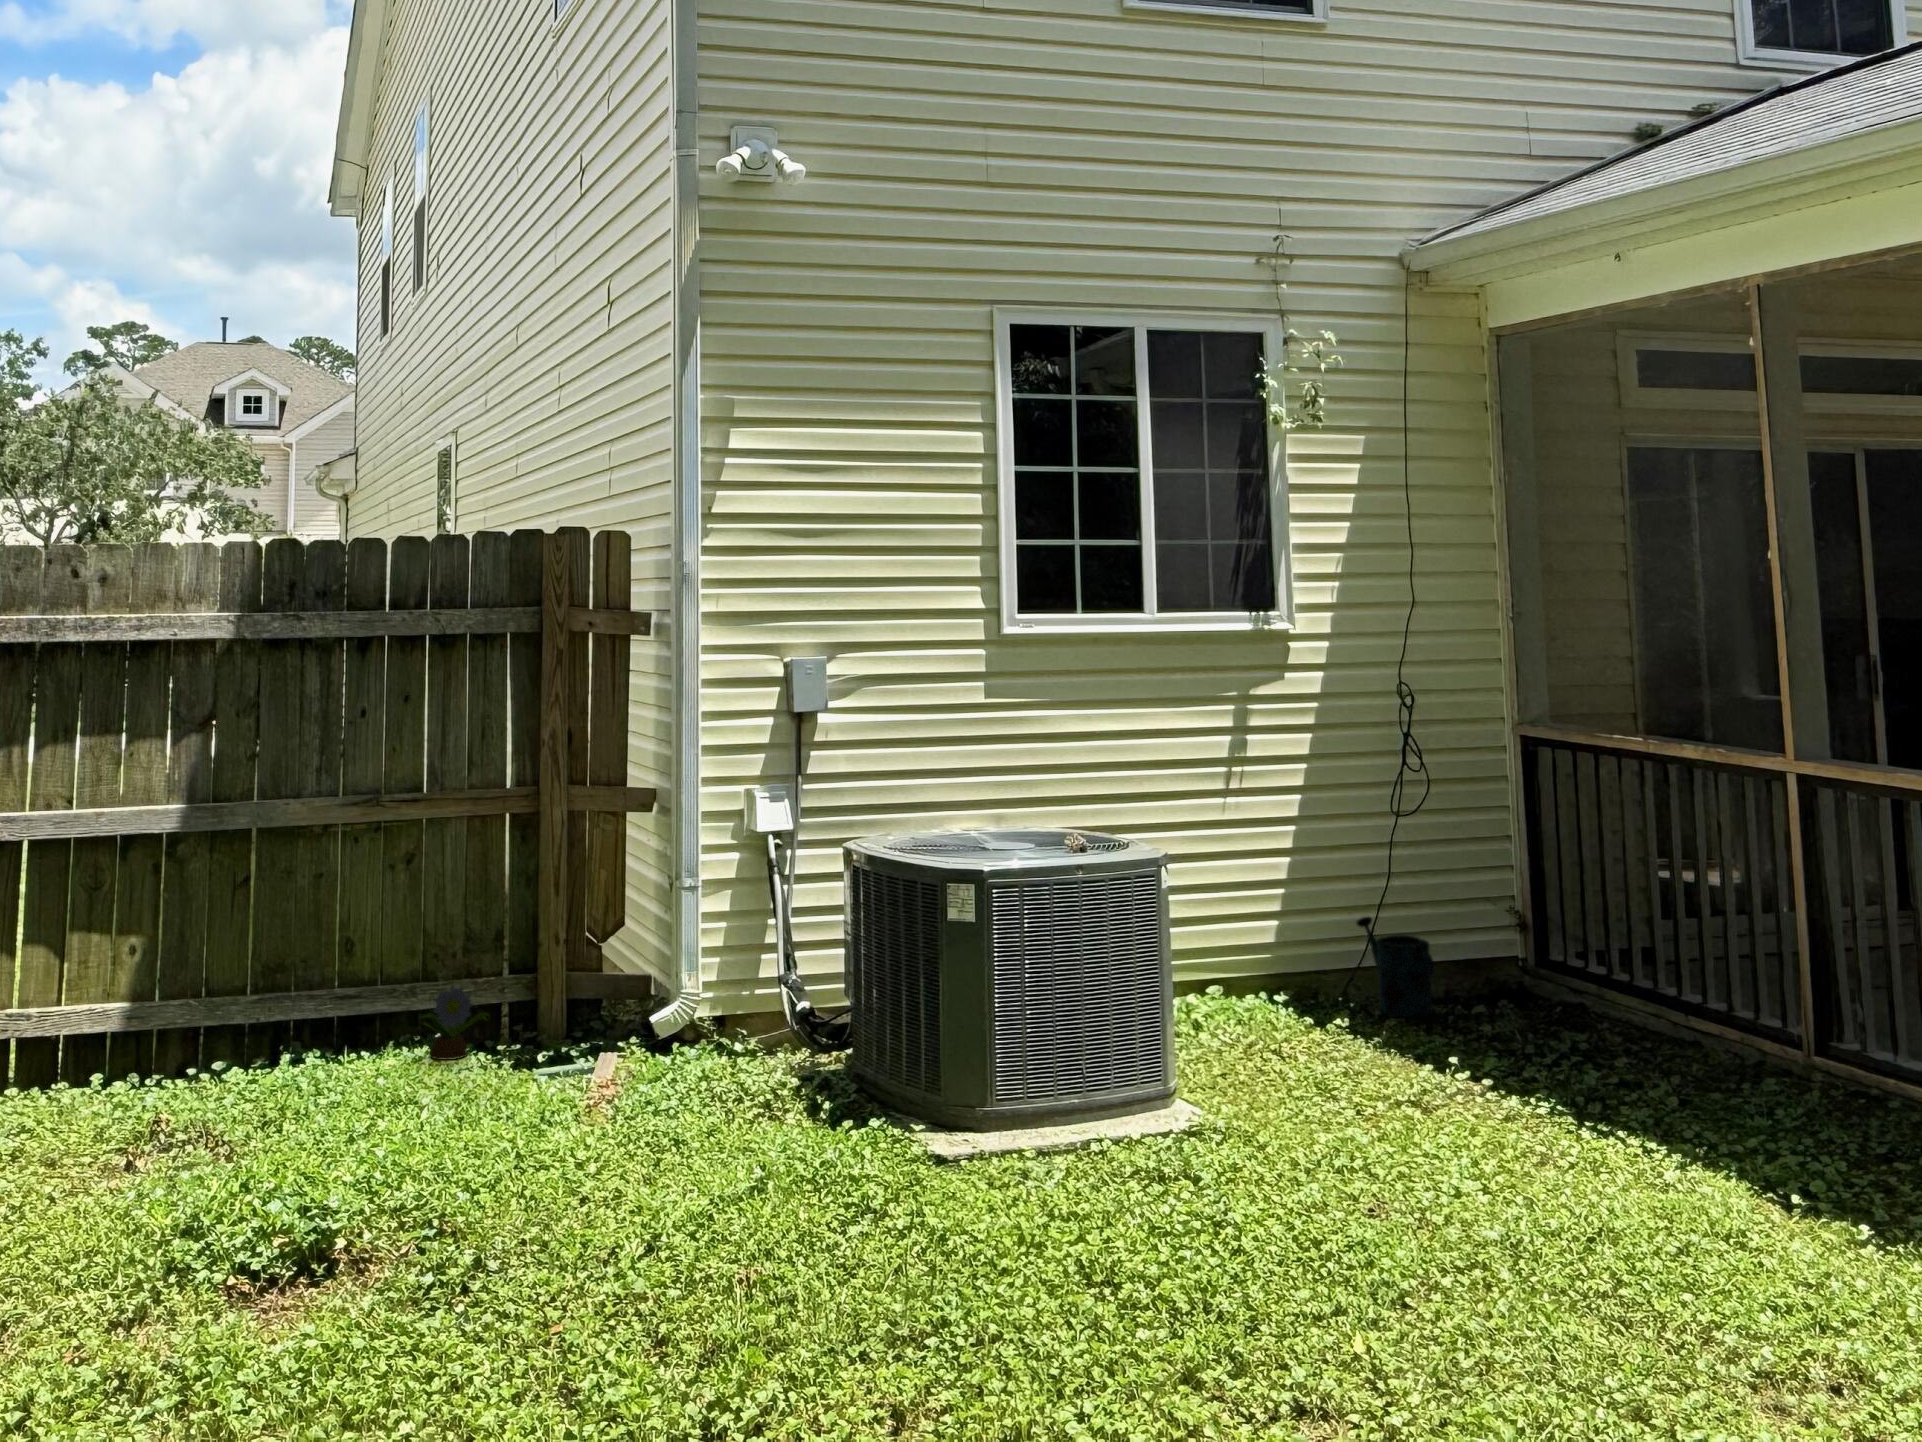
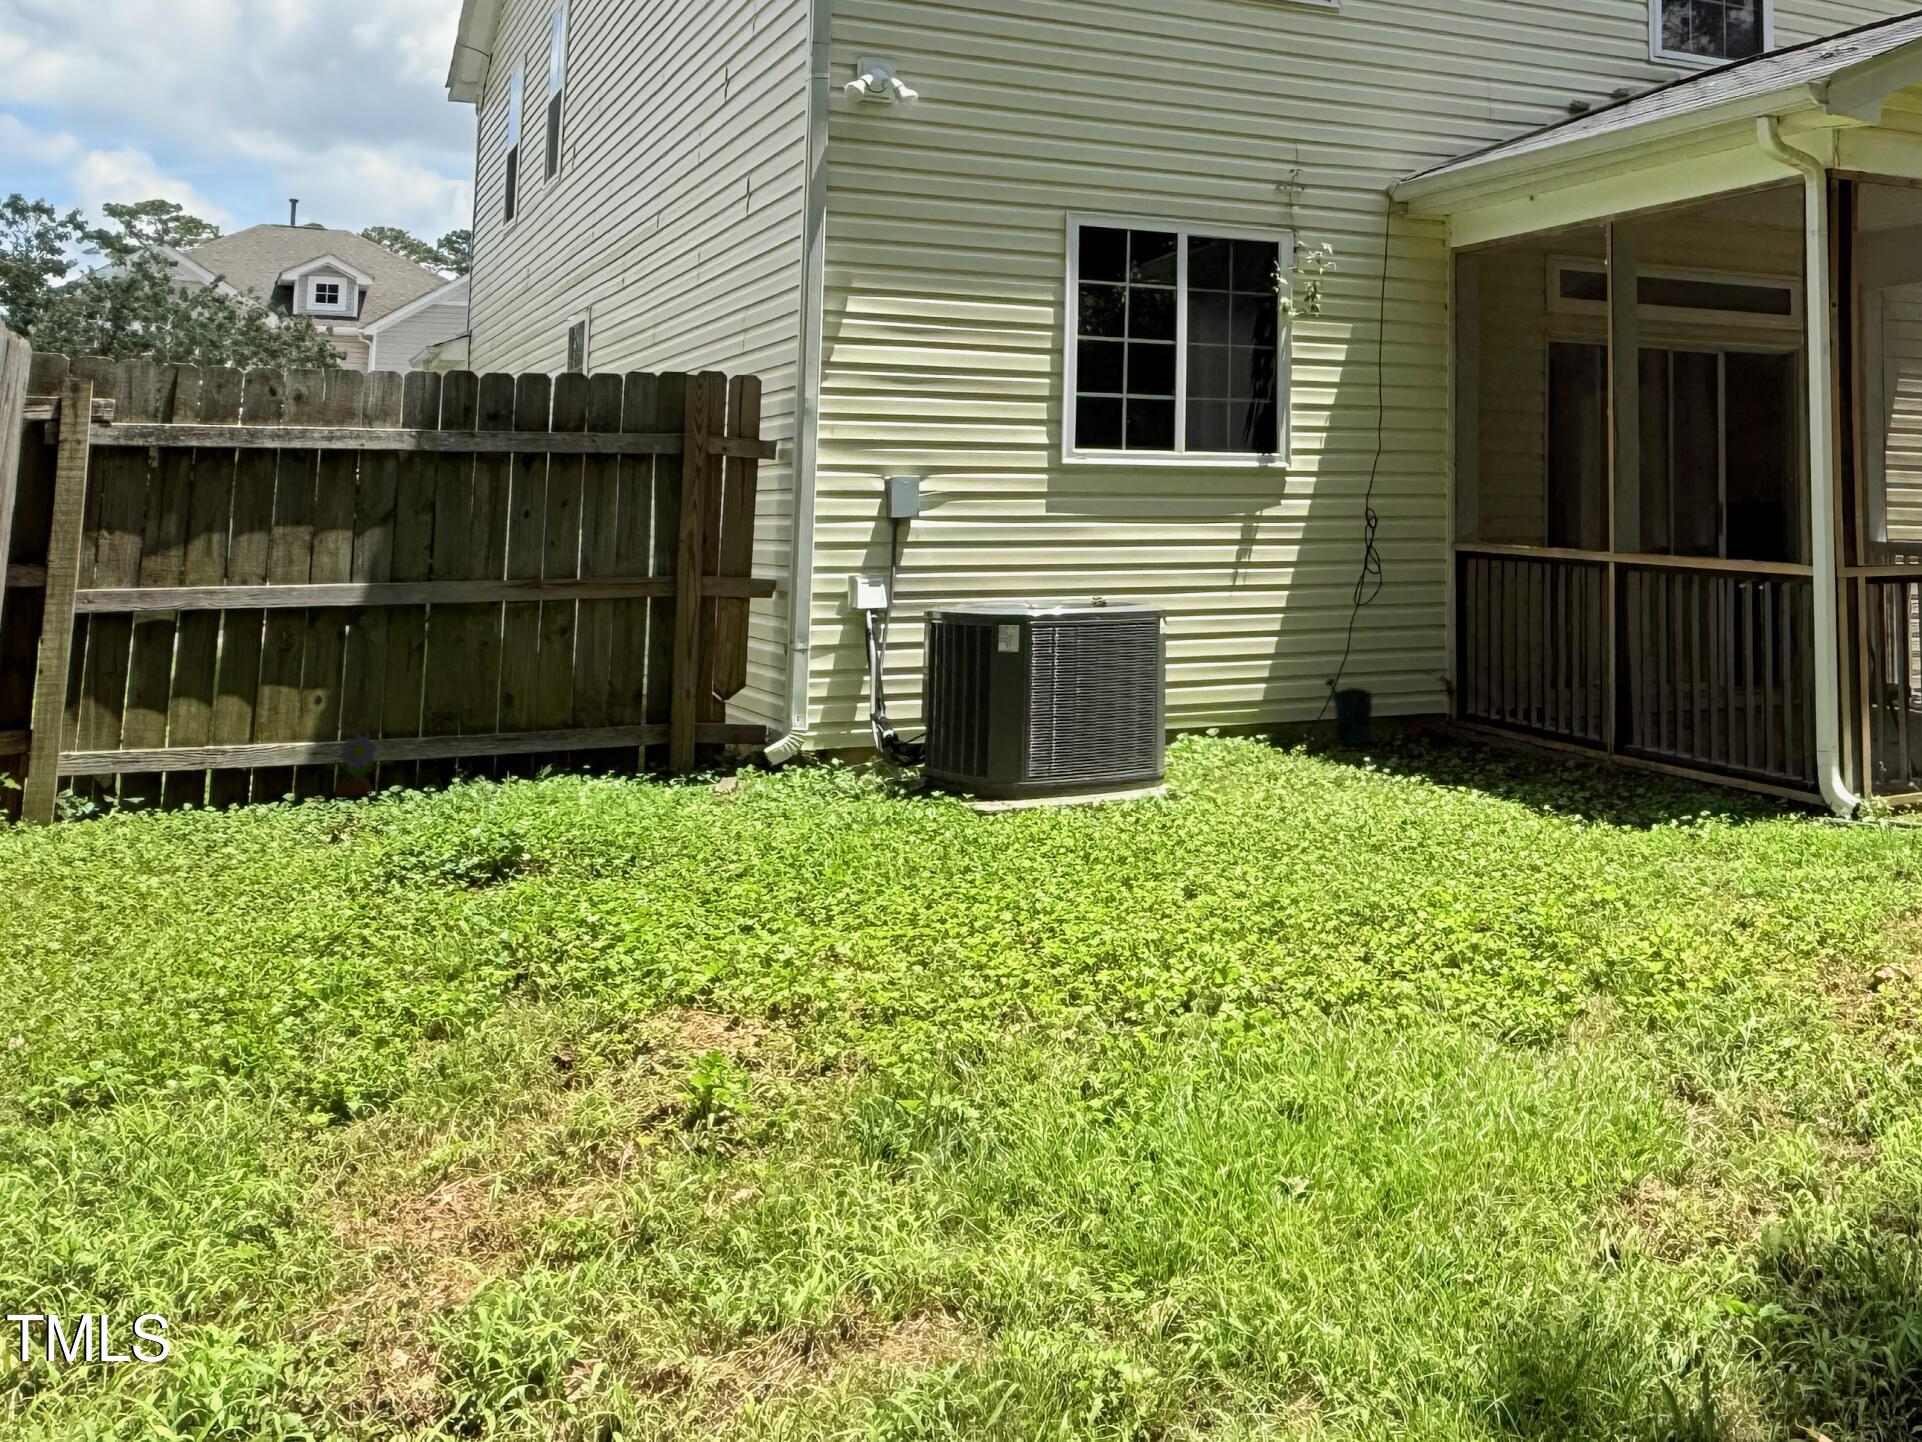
decorative plant: present [420,985,488,1060] -> present [323,735,392,796]

